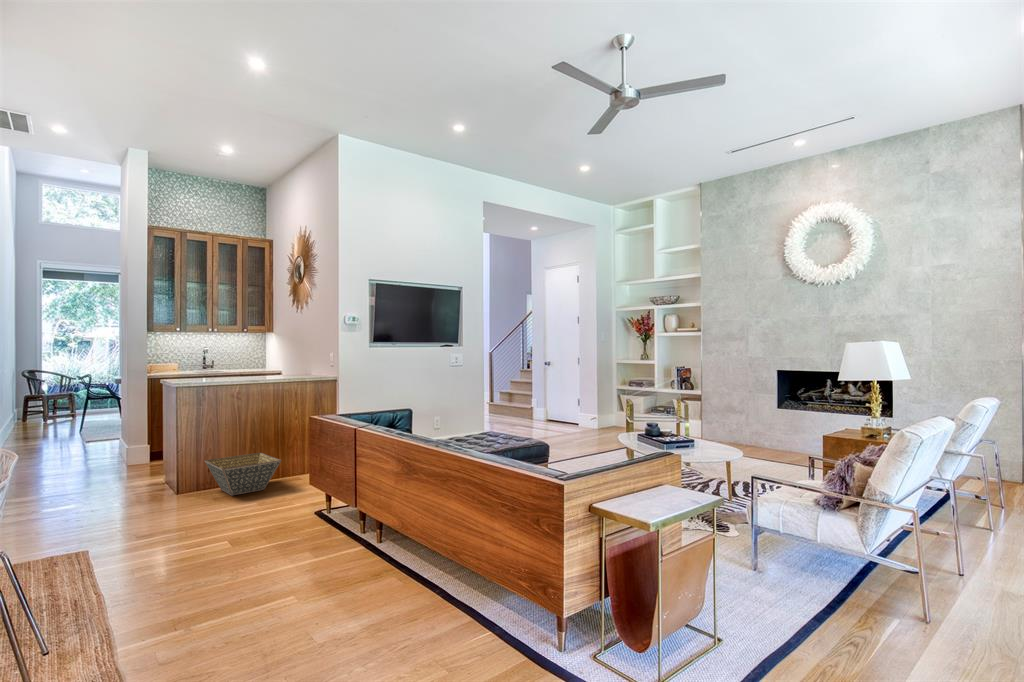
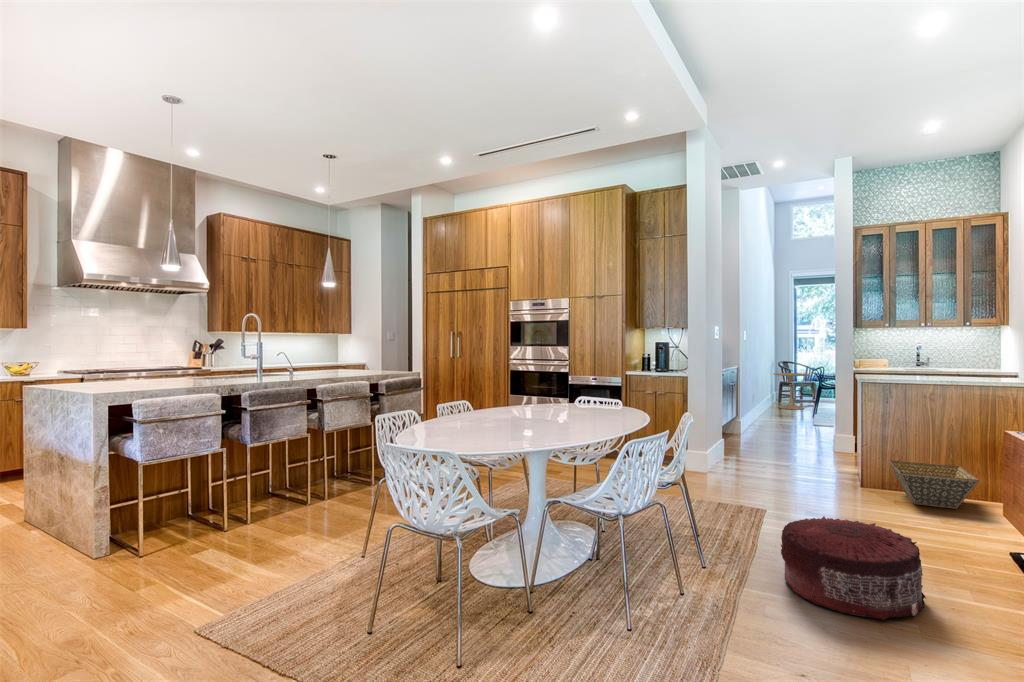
side table: none [17,384,69,430] -> present [774,373,809,410]
pouf: none [156,518,295,624] -> present [781,516,926,620]

